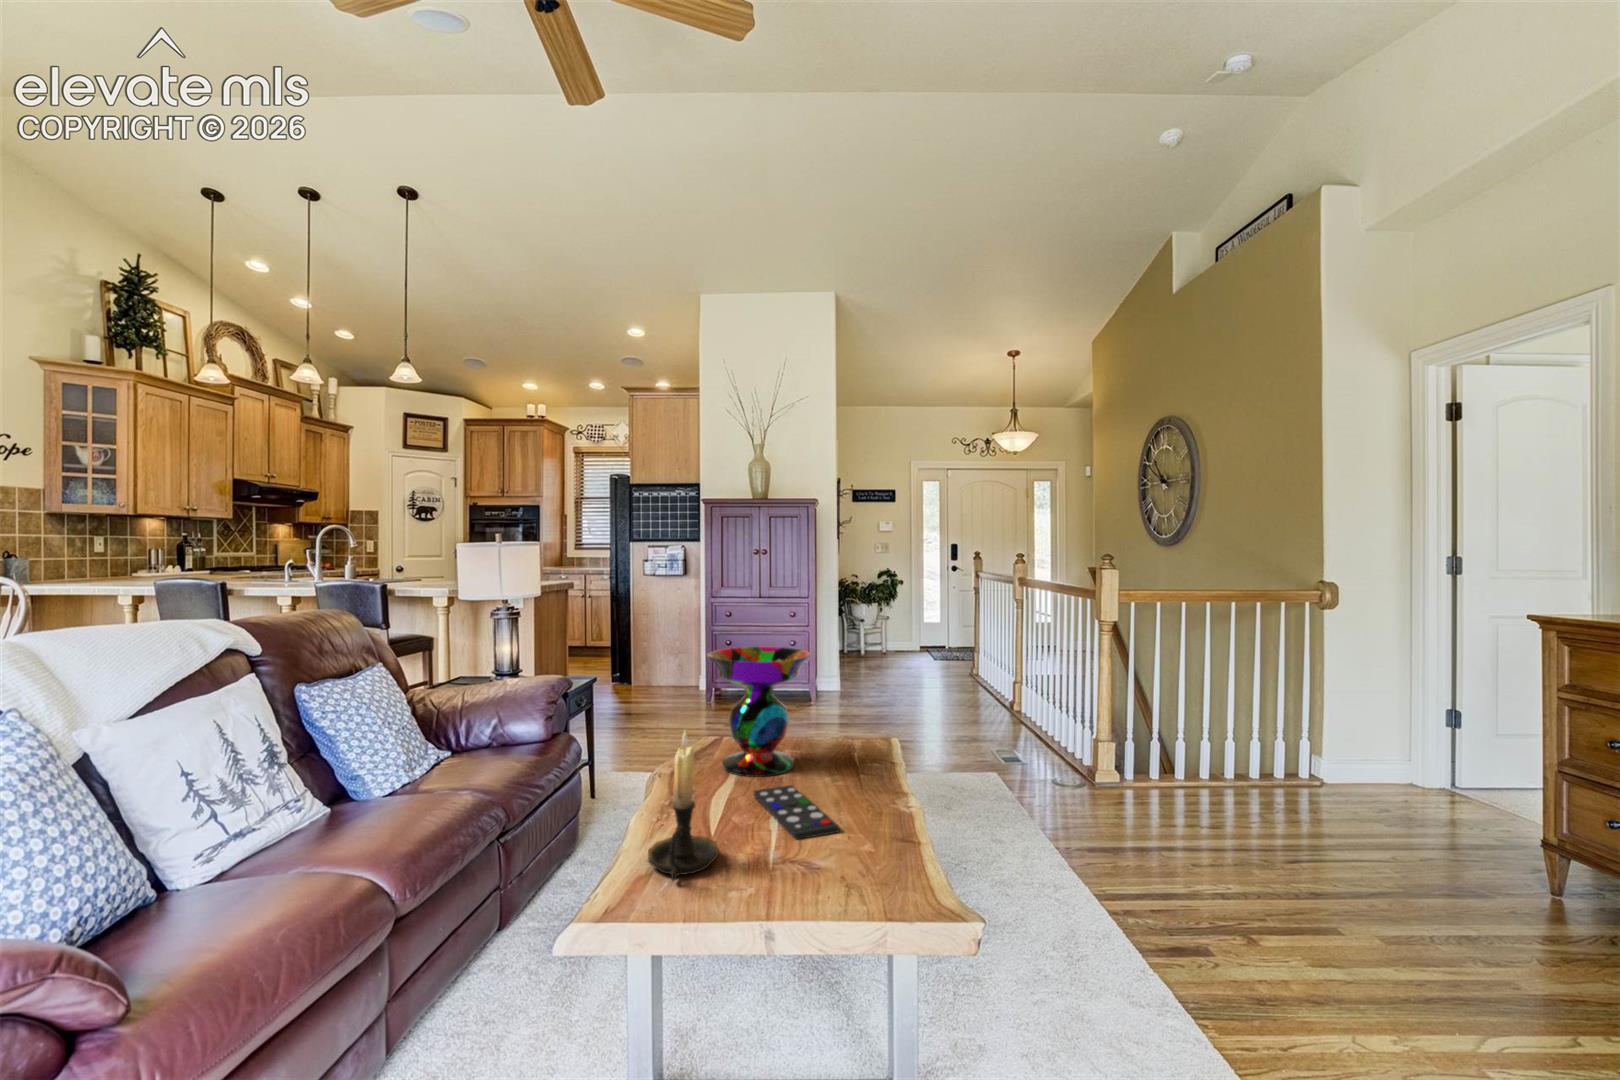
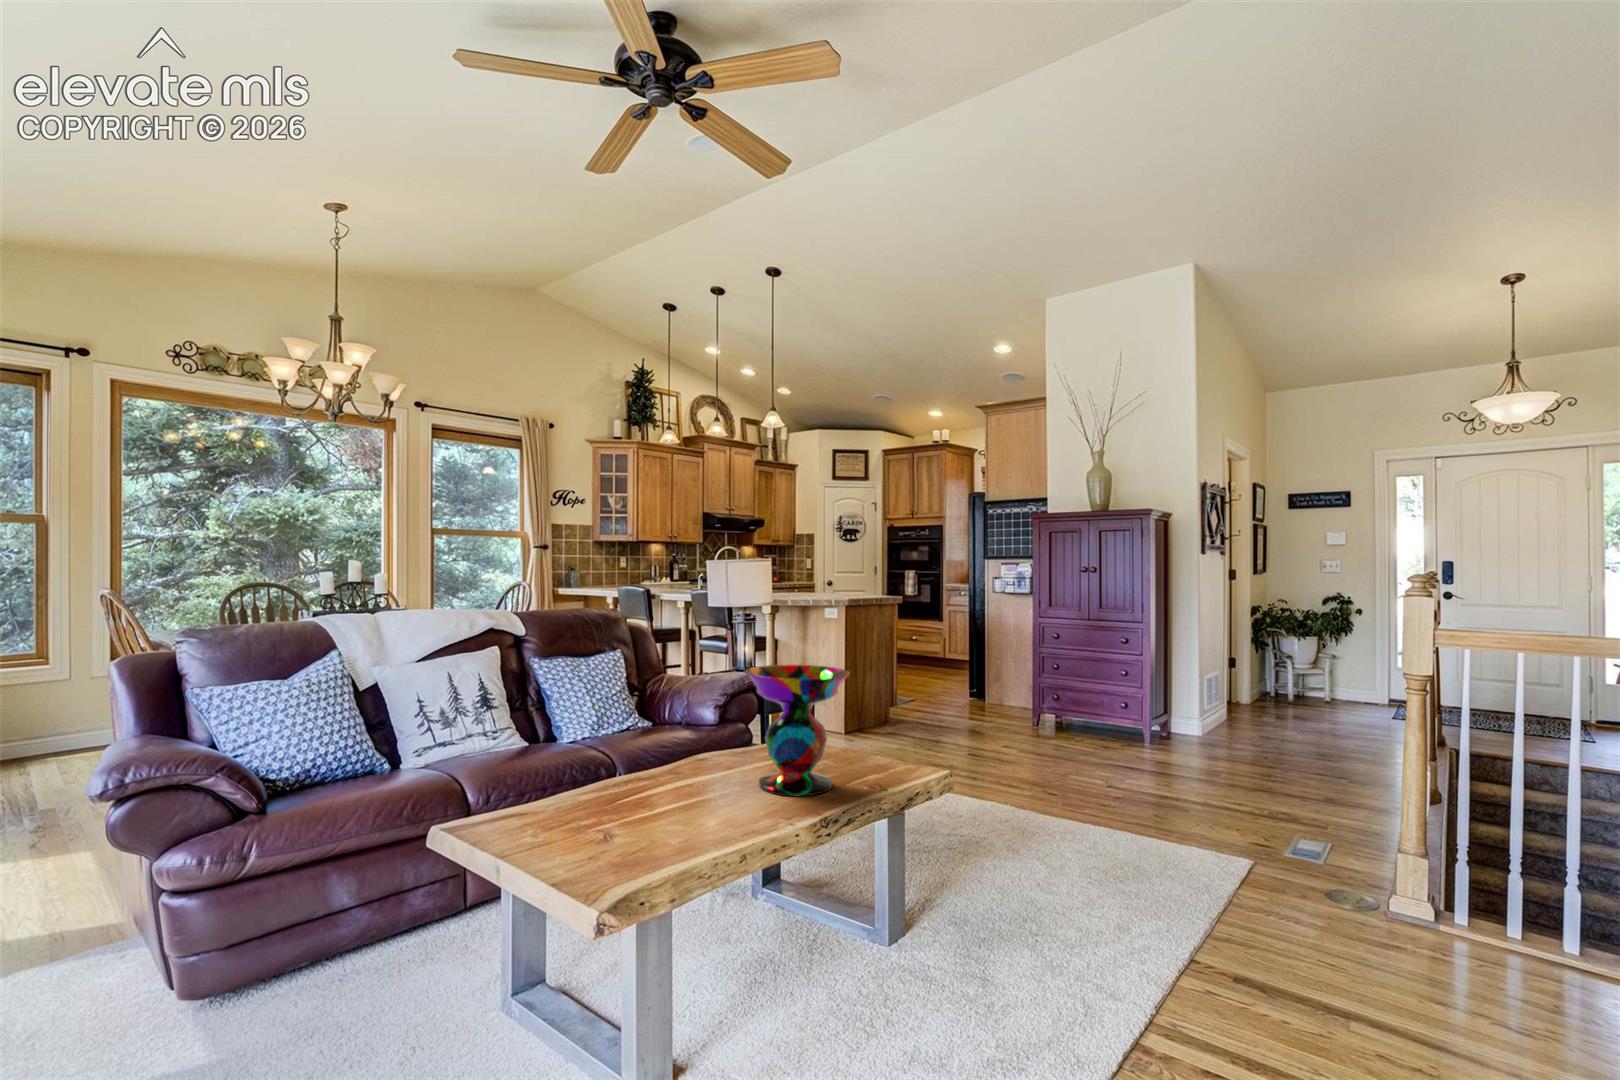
candle holder: present [648,731,719,881] -> none [525,714,604,836]
remote control: present [754,785,839,839] -> none [670,799,762,848]

